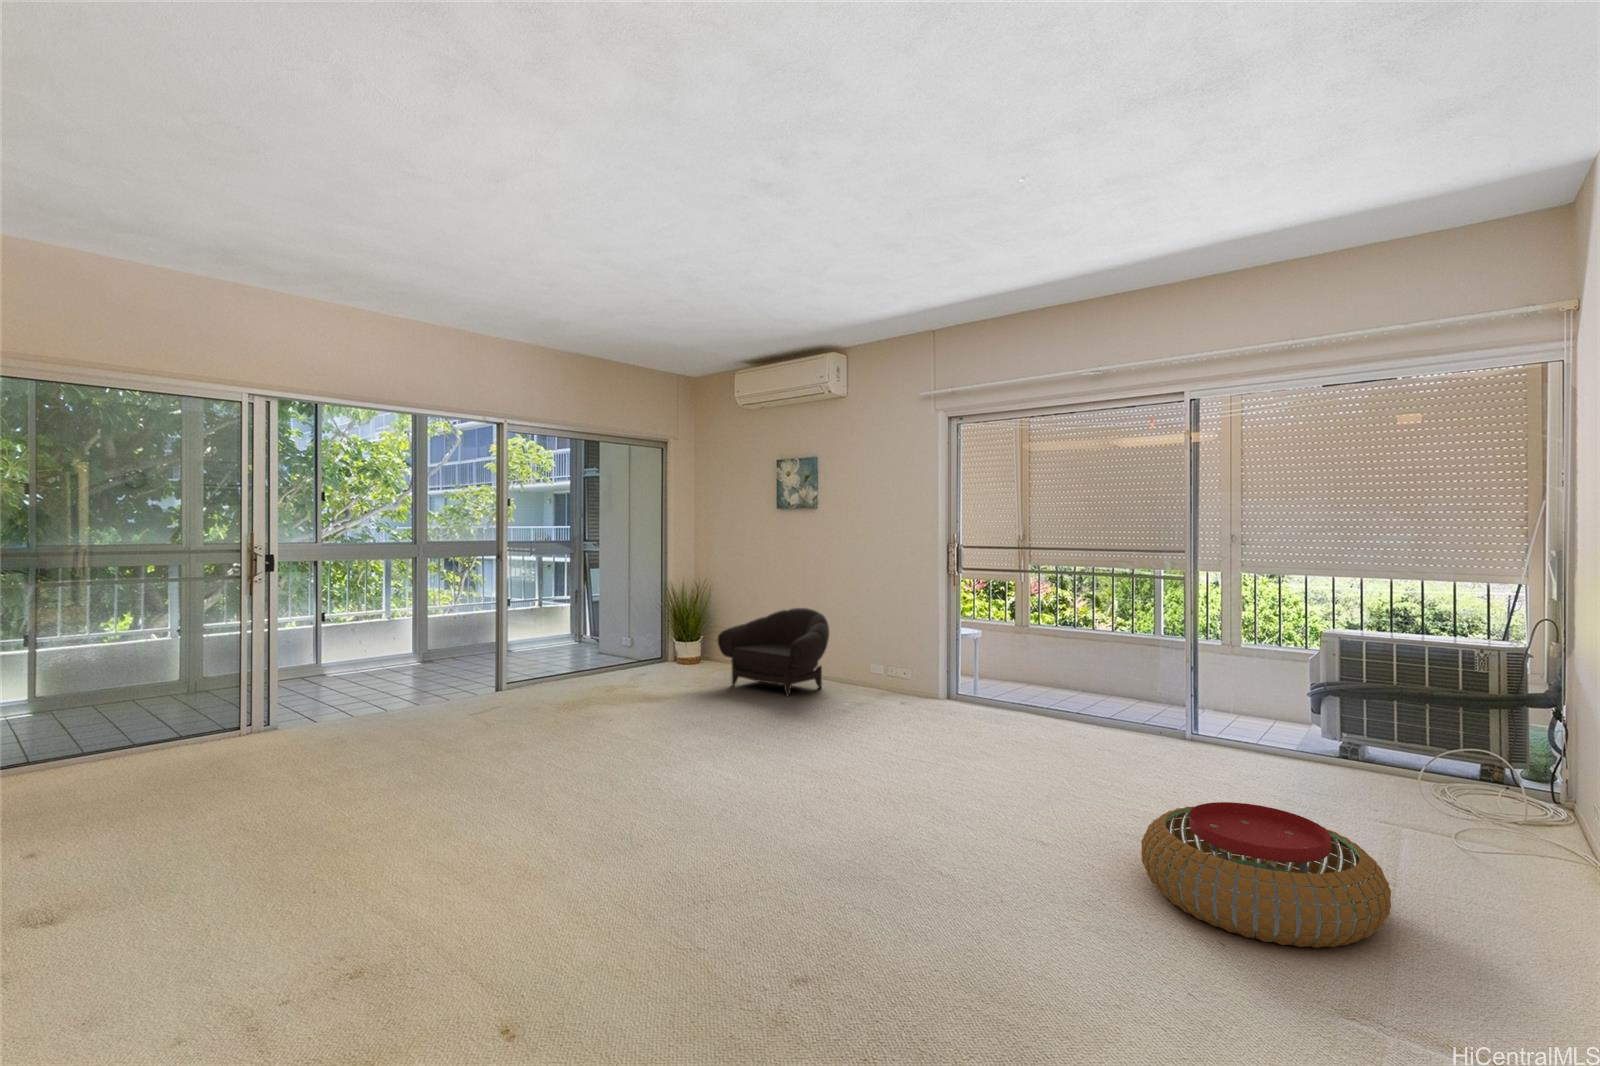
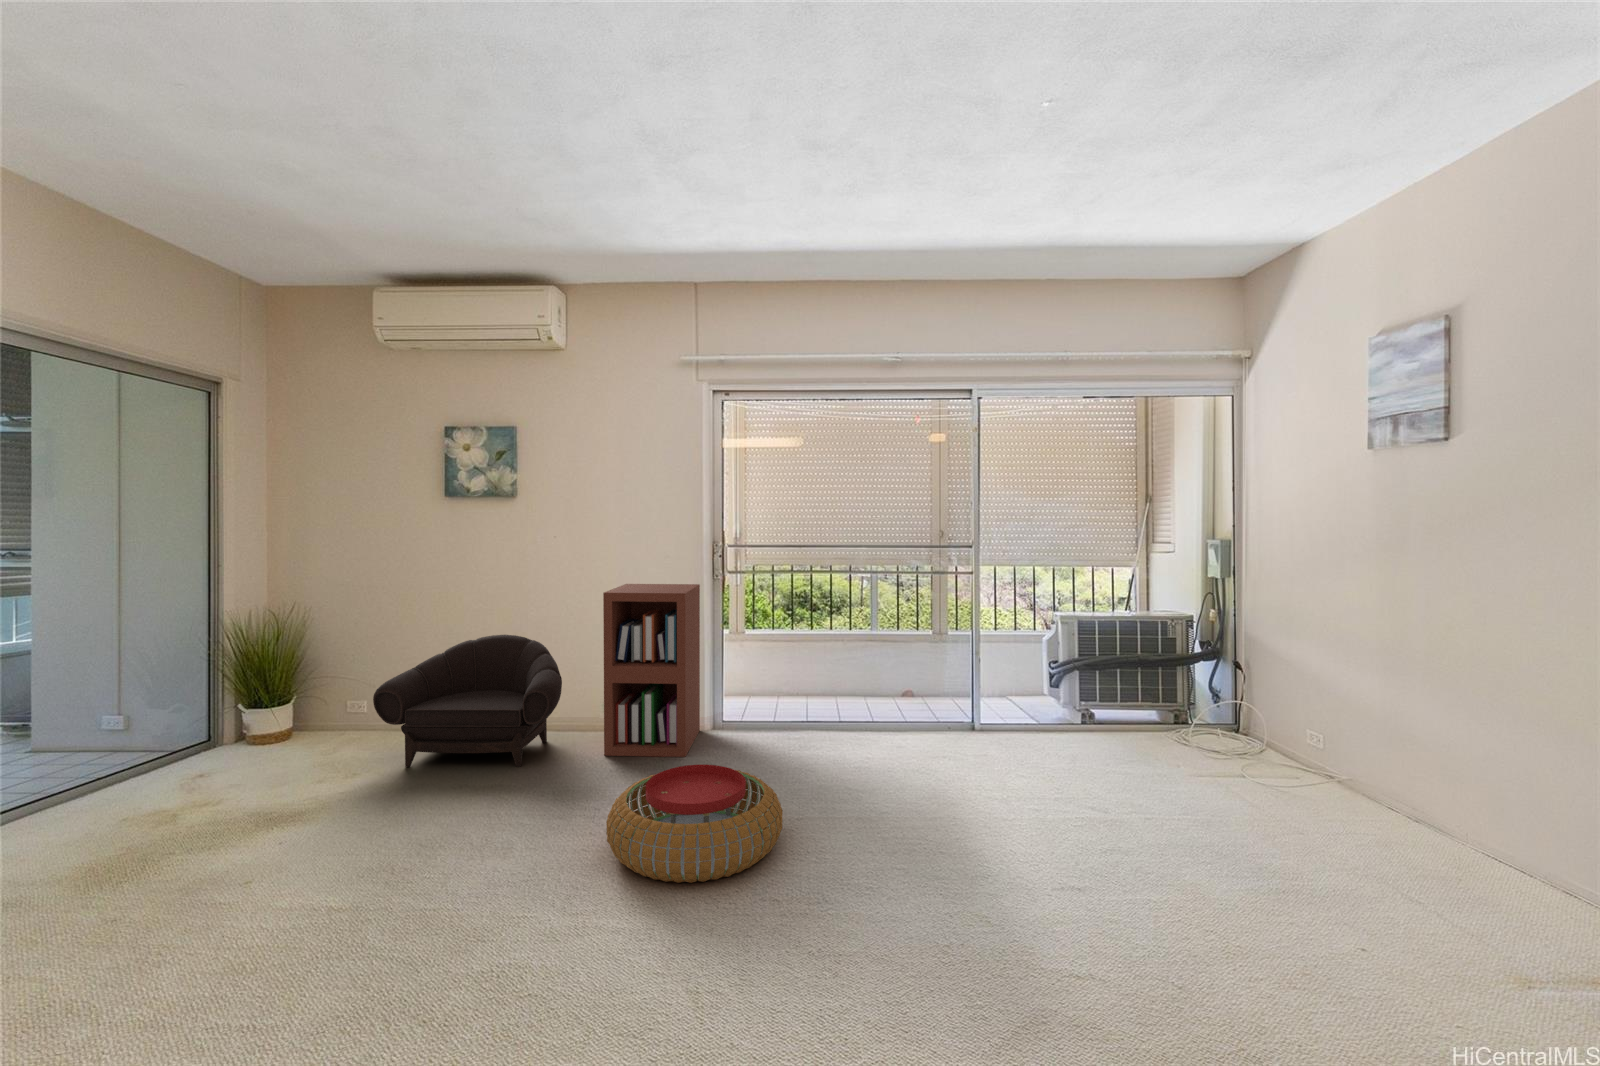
bookshelf: none [844,574,931,710] -> present [603,584,700,757]
pouf: present [1141,802,1391,948] -> present [606,765,783,883]

